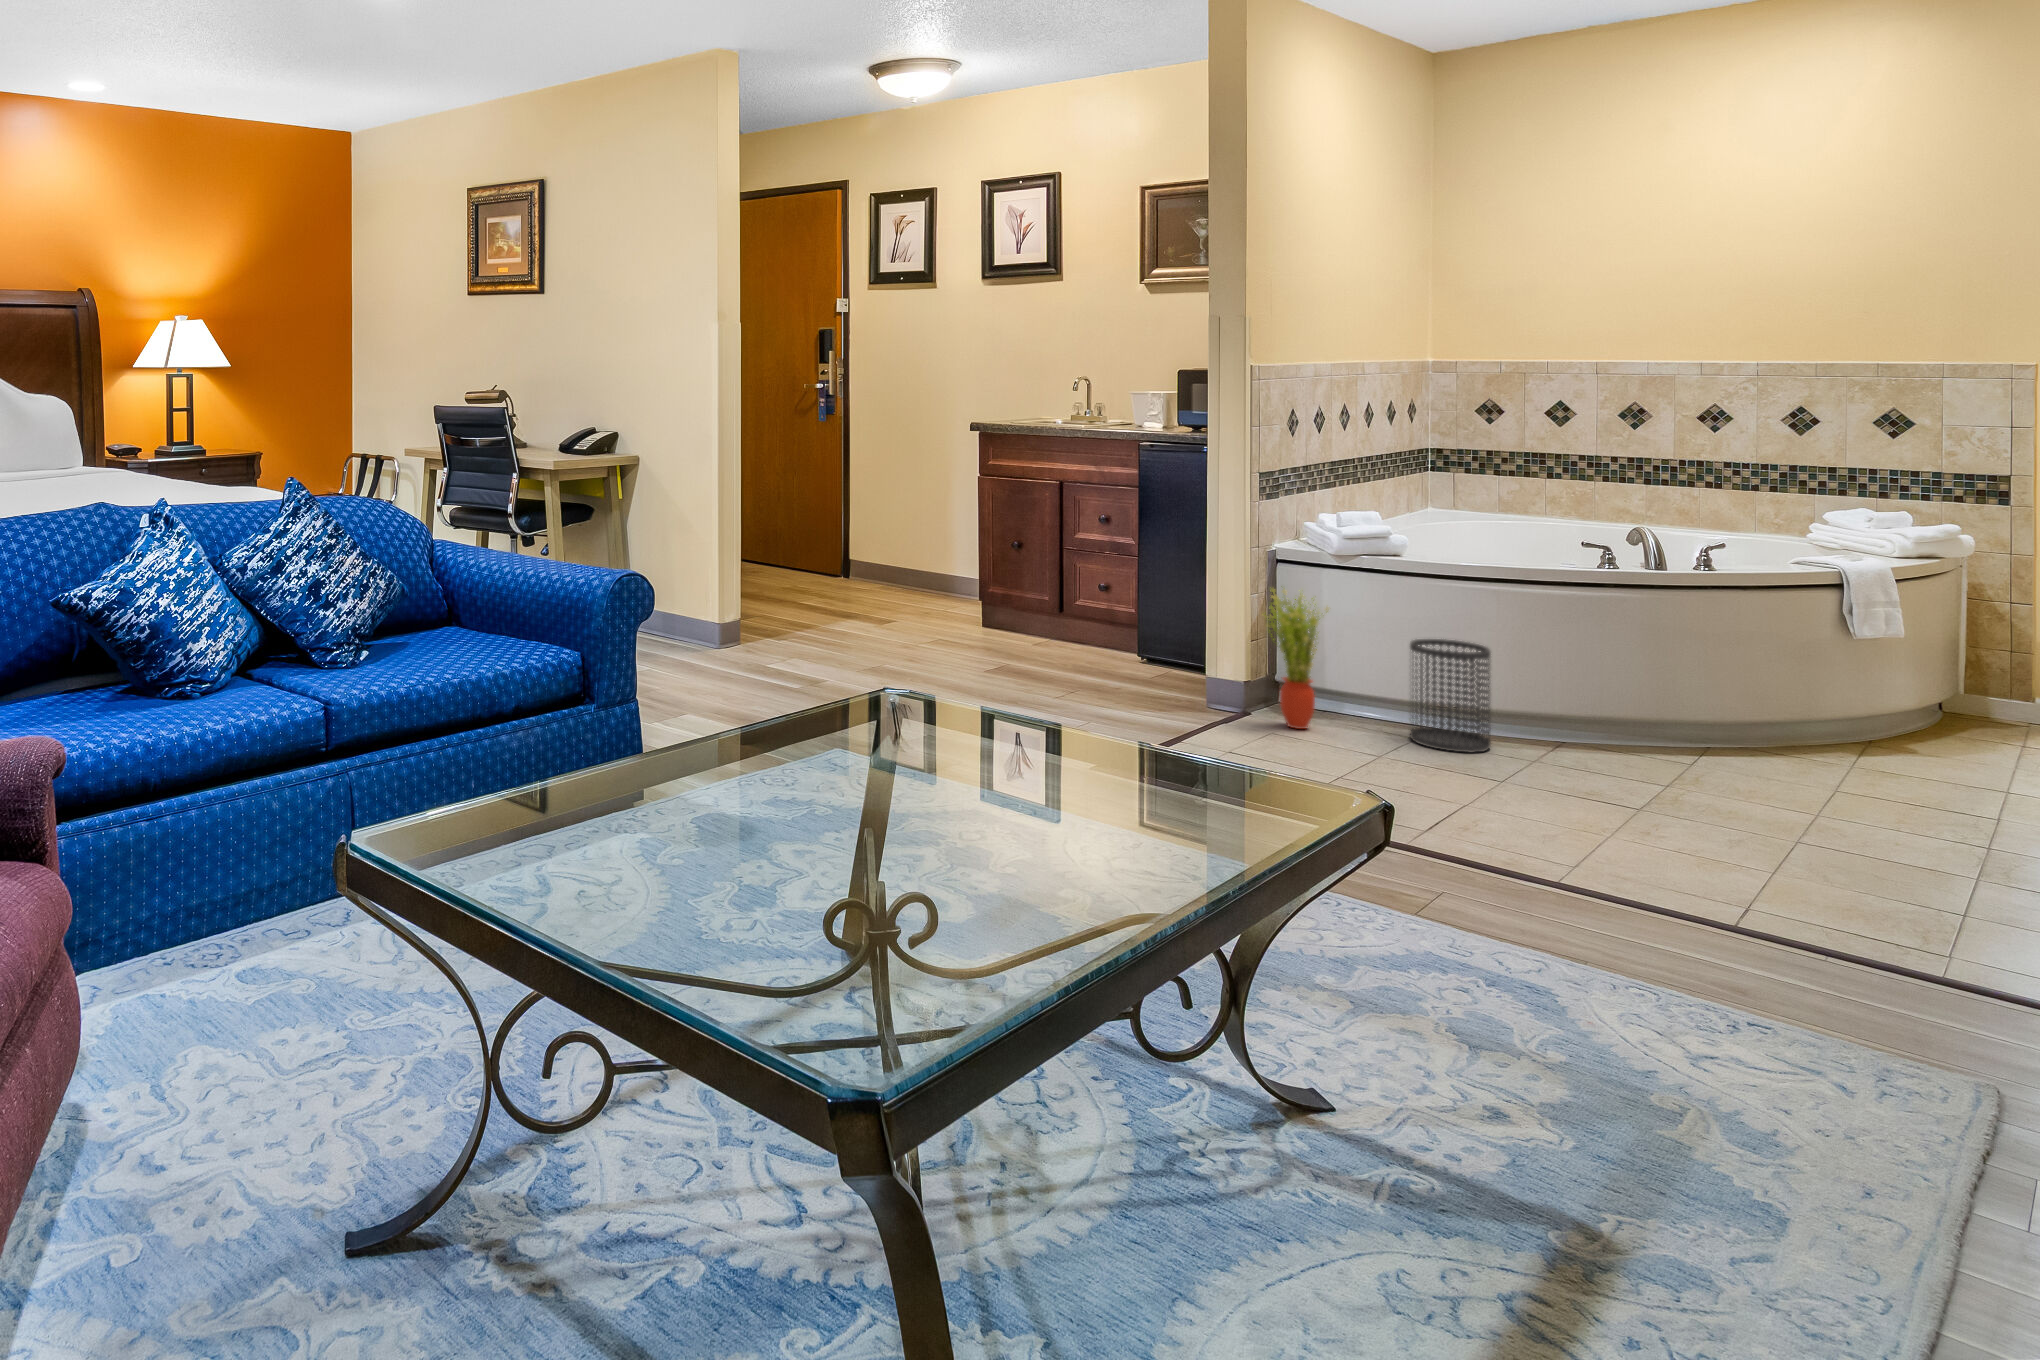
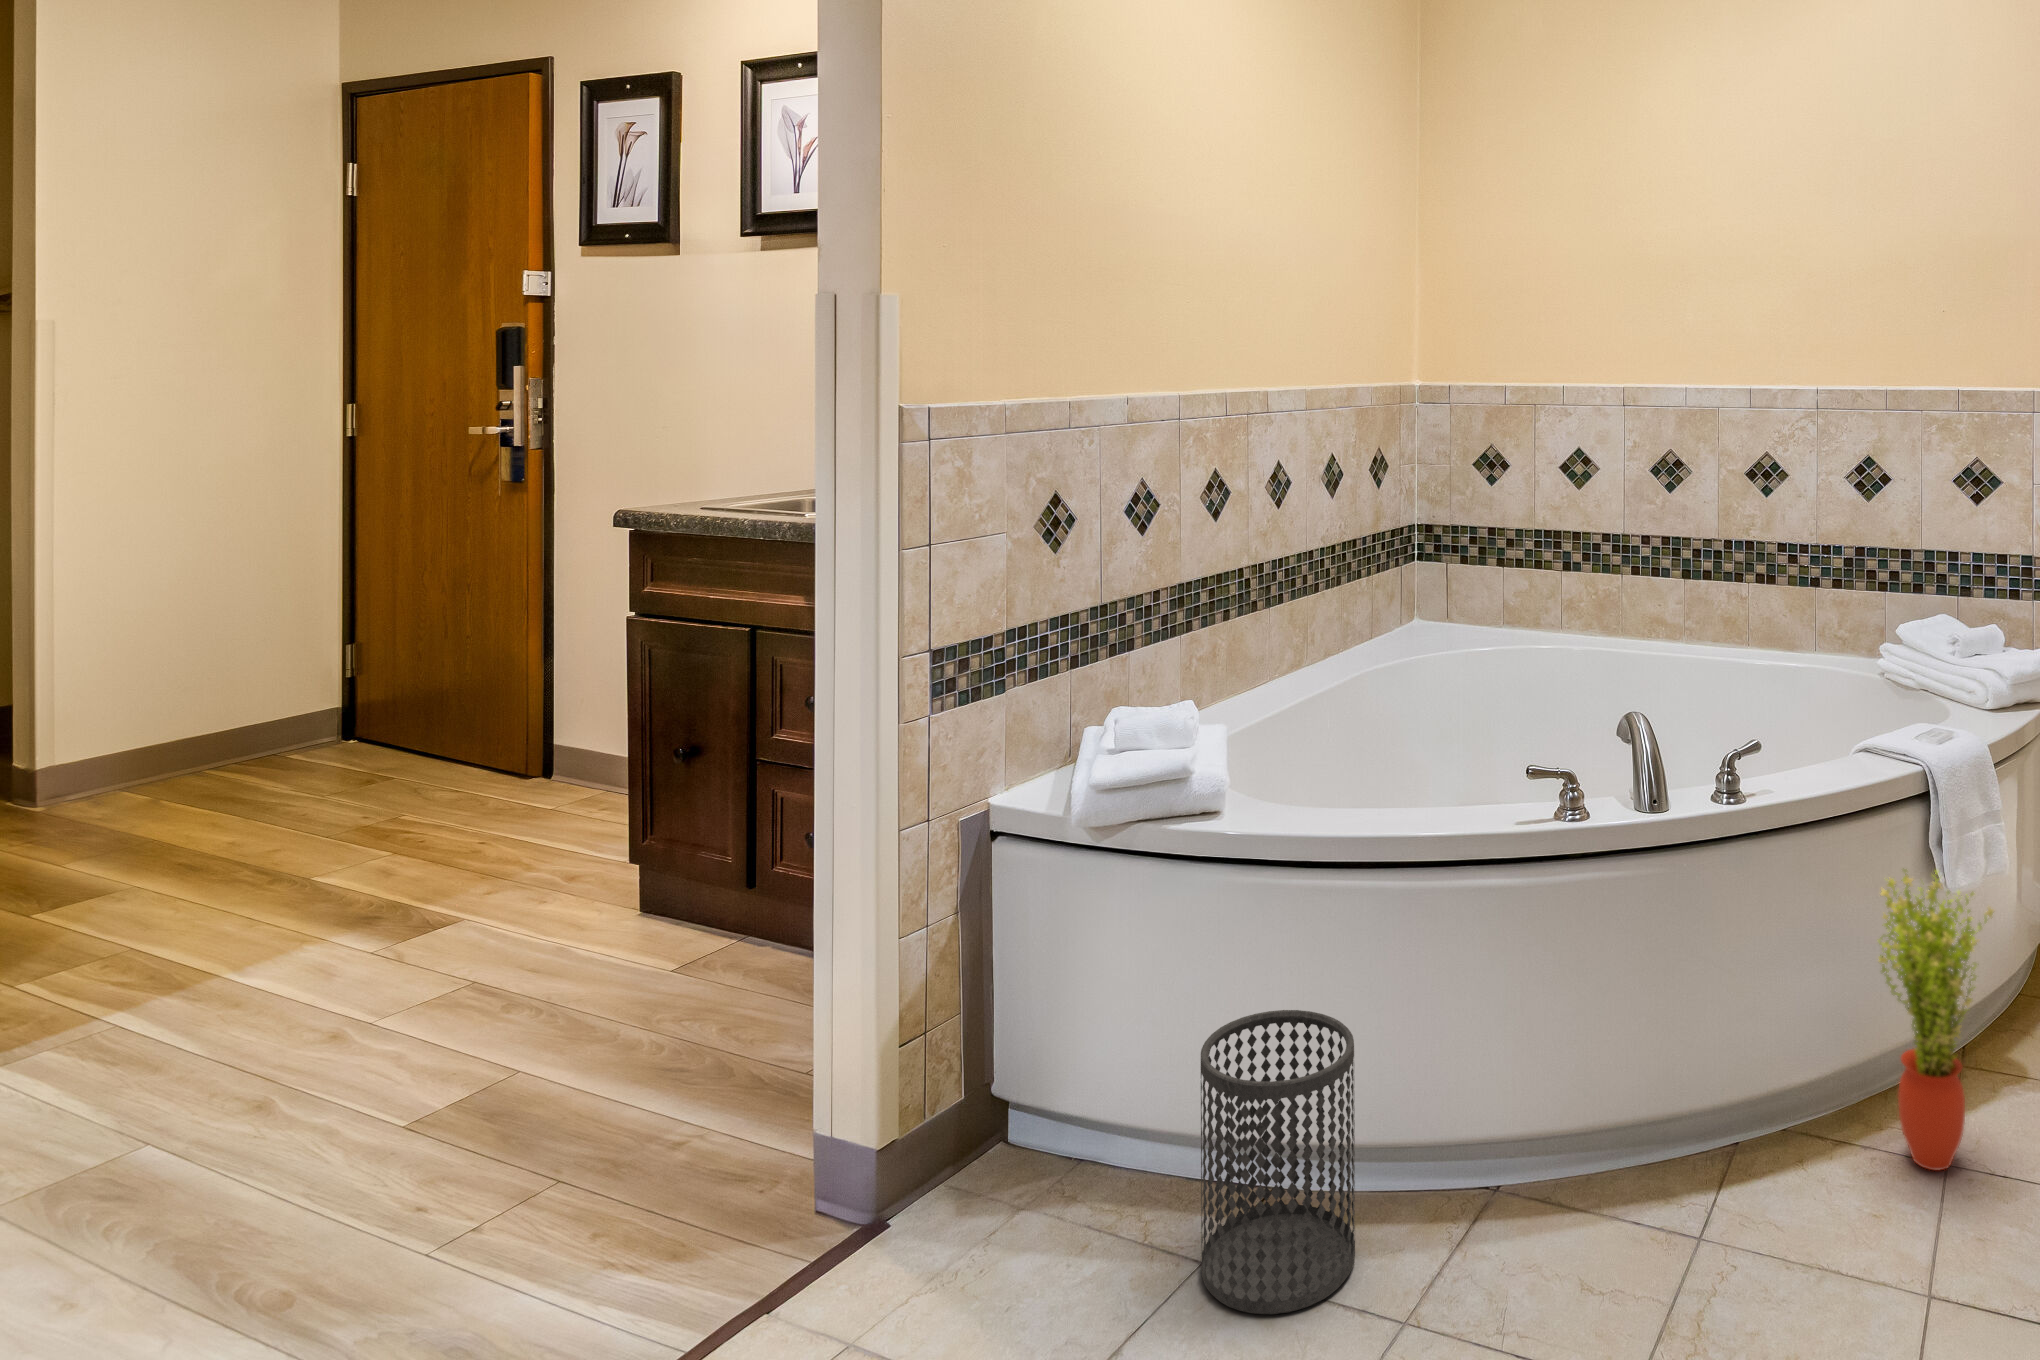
potted plant: present [1265,589,1328,729] -> present [1879,870,1993,1170]

